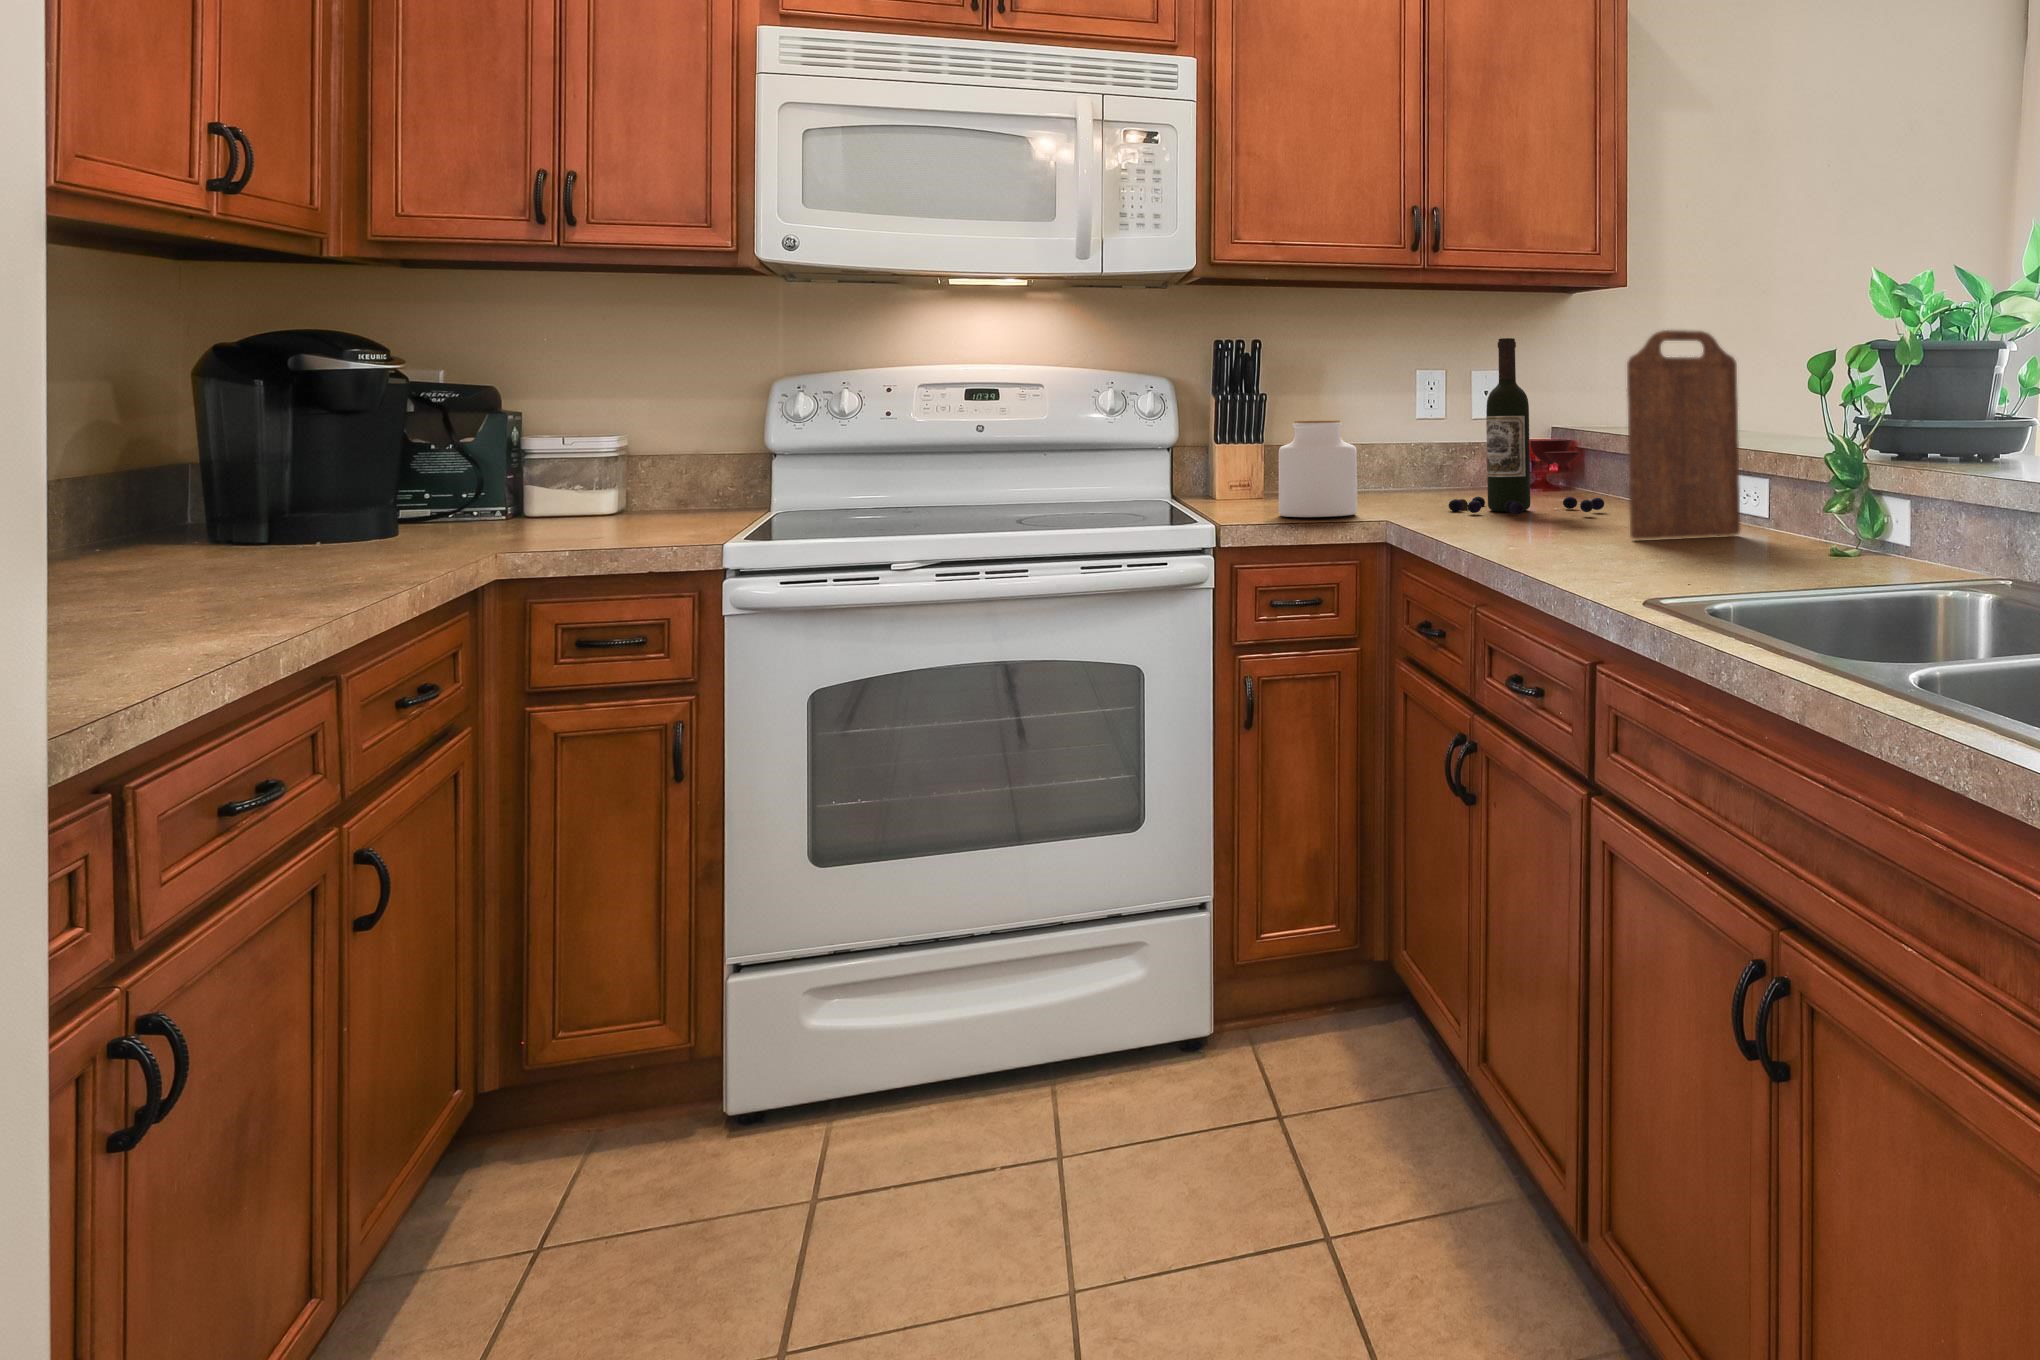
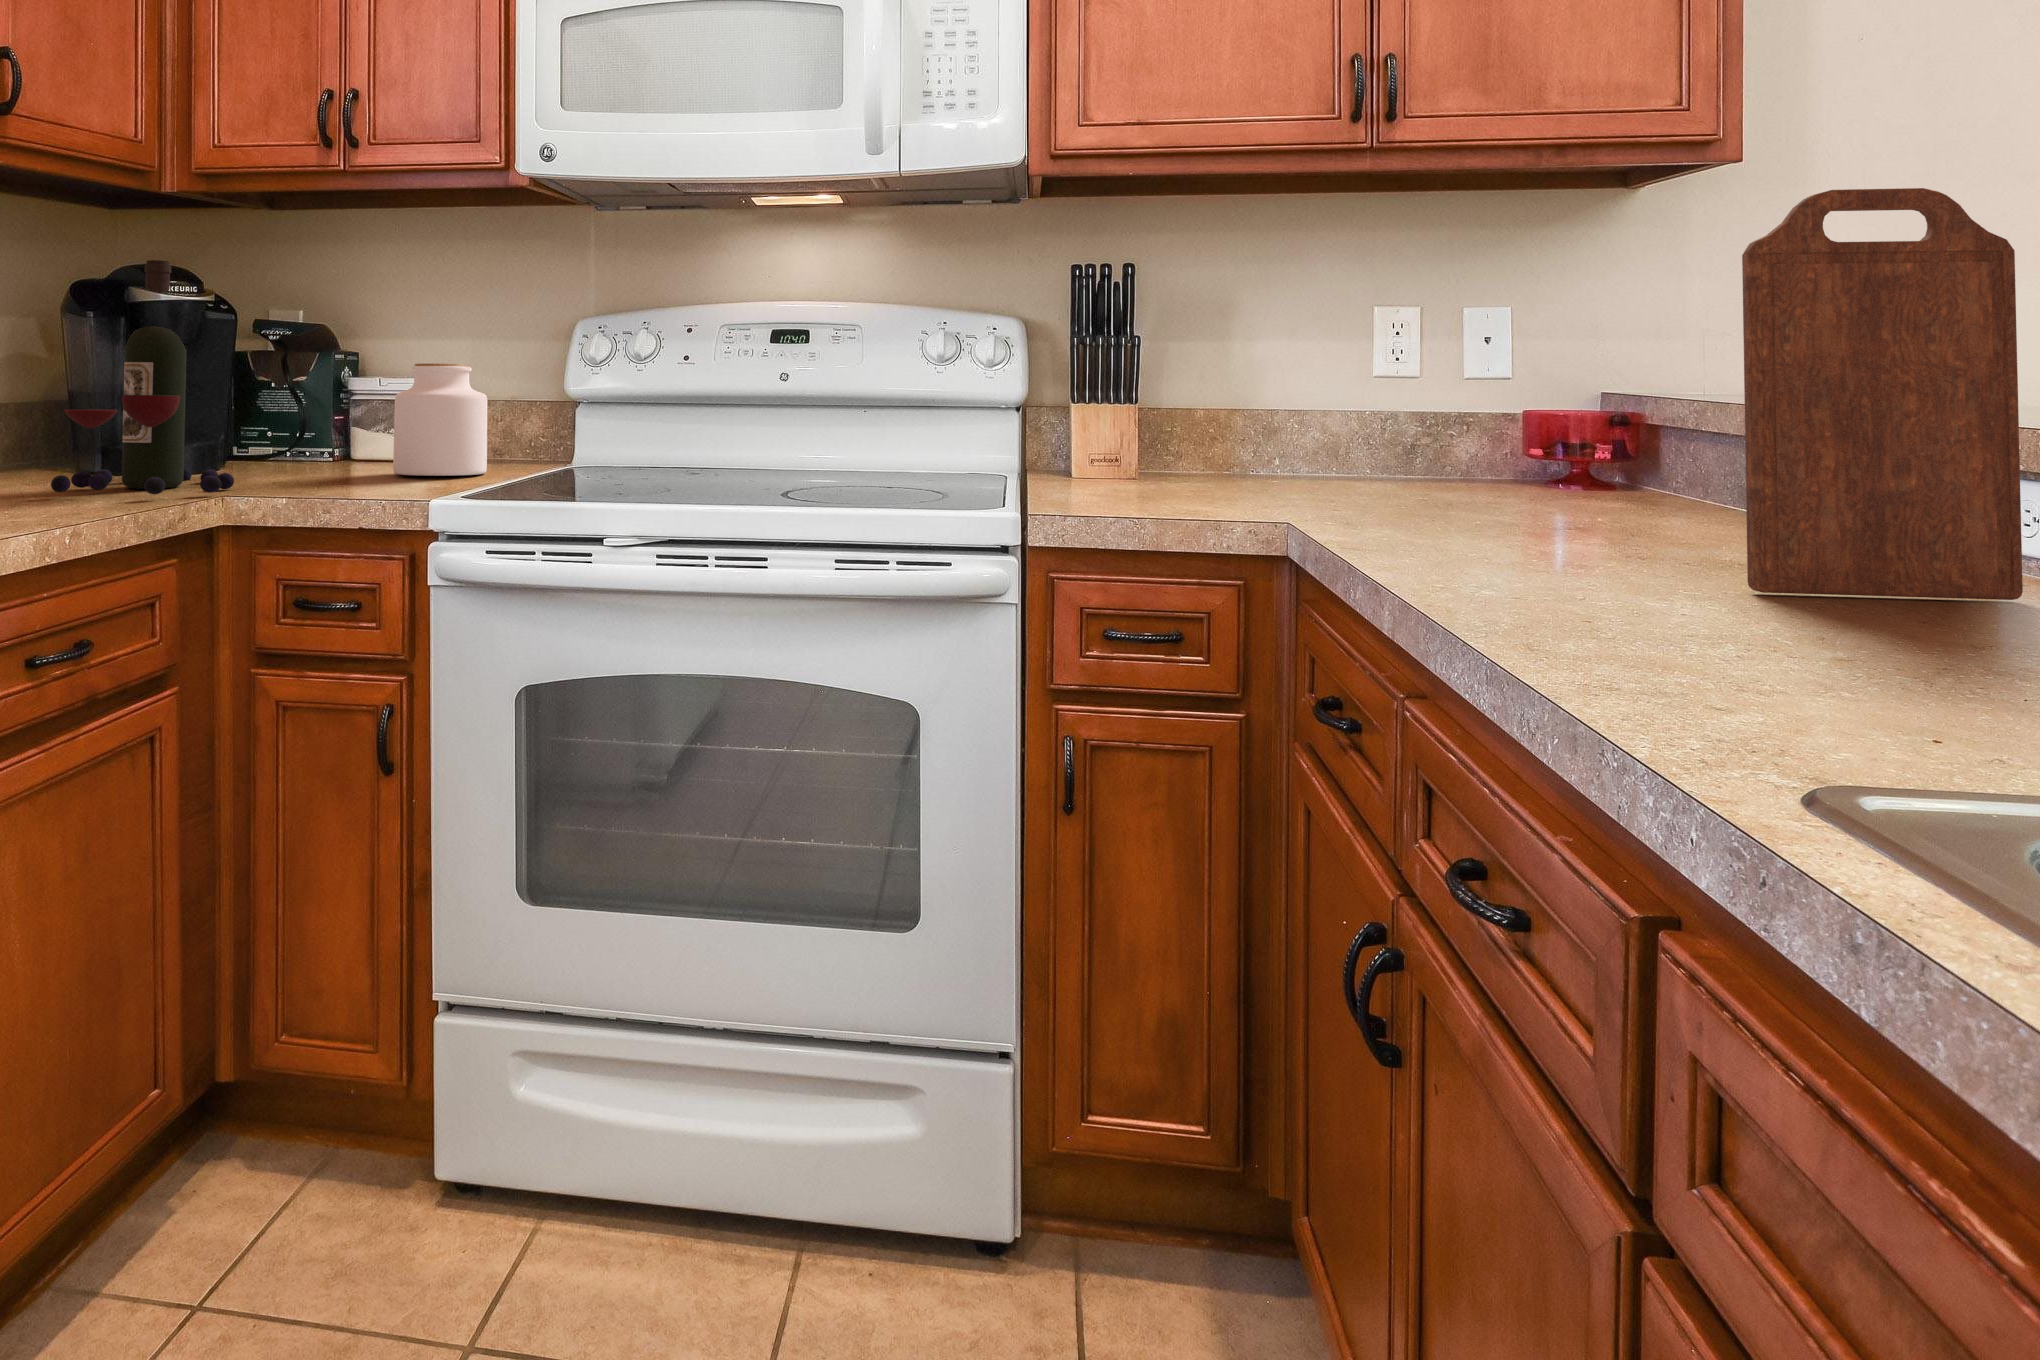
wine bottle: present [1449,338,1604,515] -> present [51,260,234,494]
jar: present [1279,421,1357,517] -> present [393,364,488,476]

